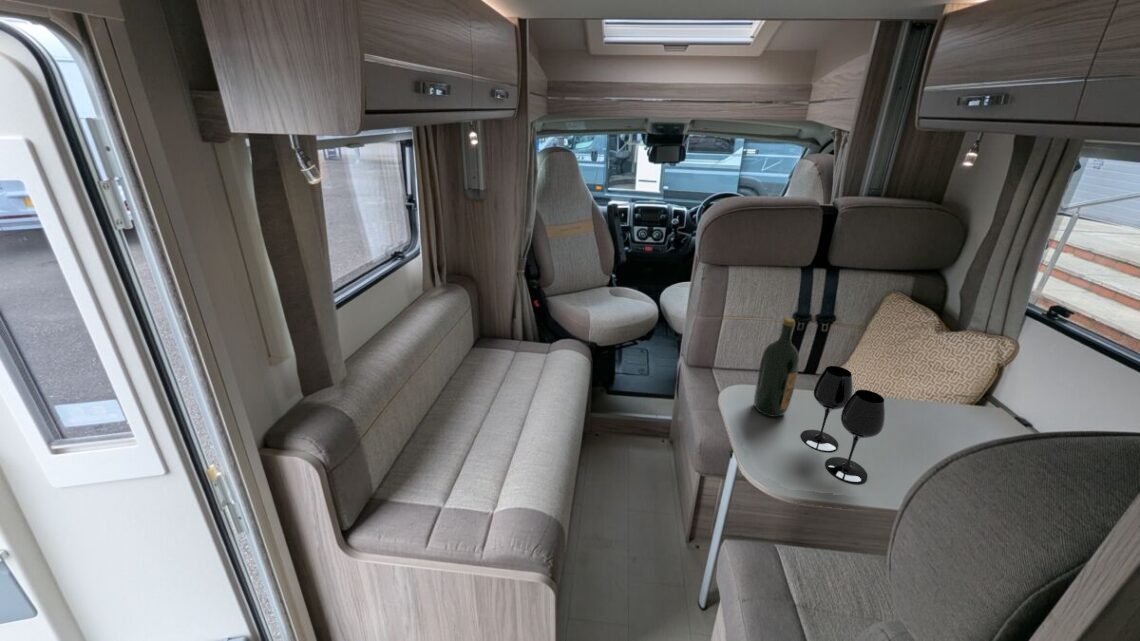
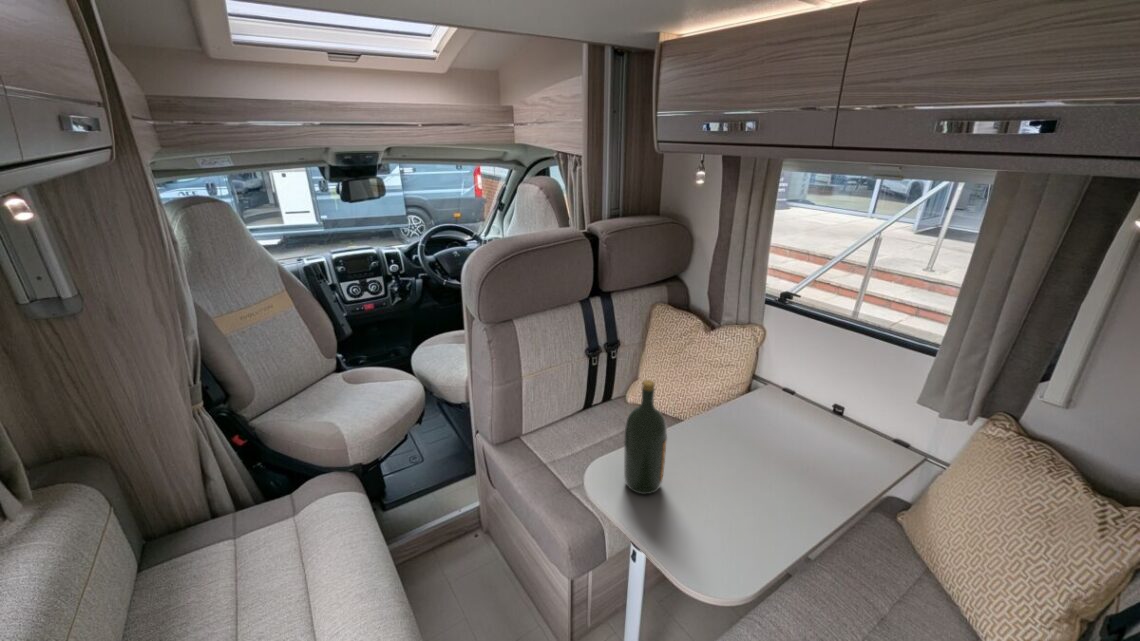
wine glass: present [801,366,885,483] -> none [689,418,787,542]

